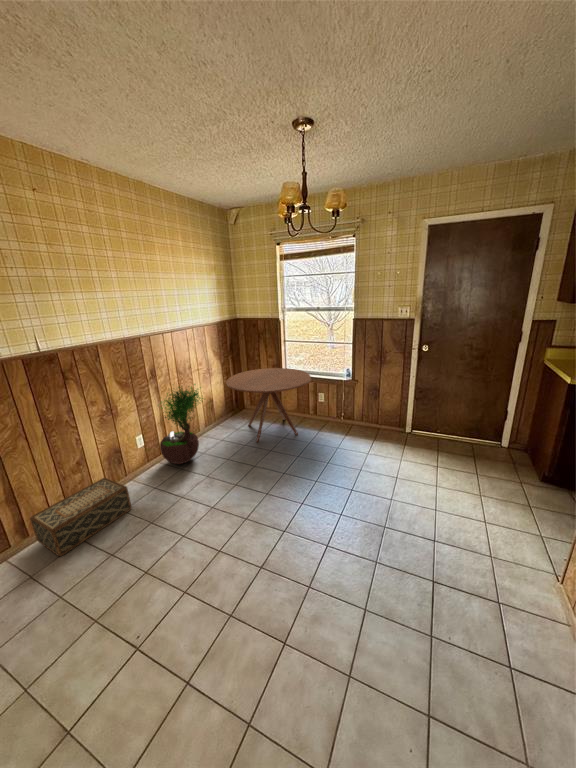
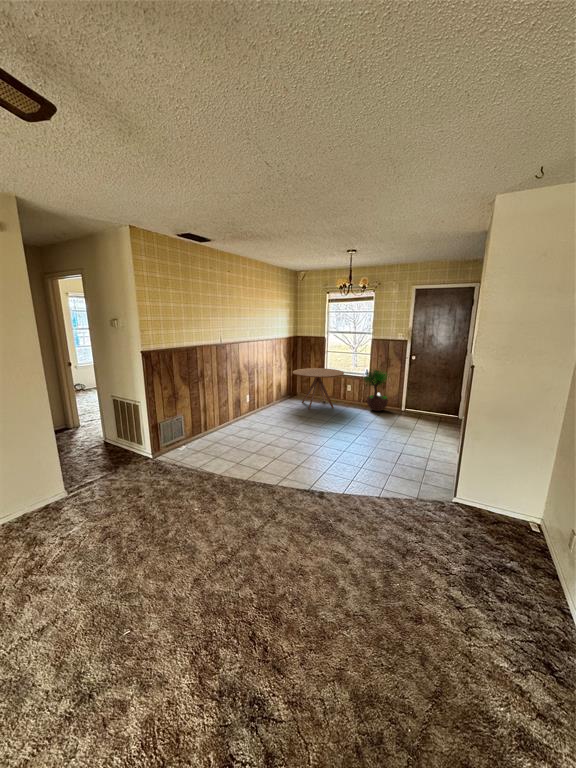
potted tree: present [160,384,203,464] -> present [363,369,388,411]
woven basket: present [30,478,132,556] -> none [209,411,249,437]

